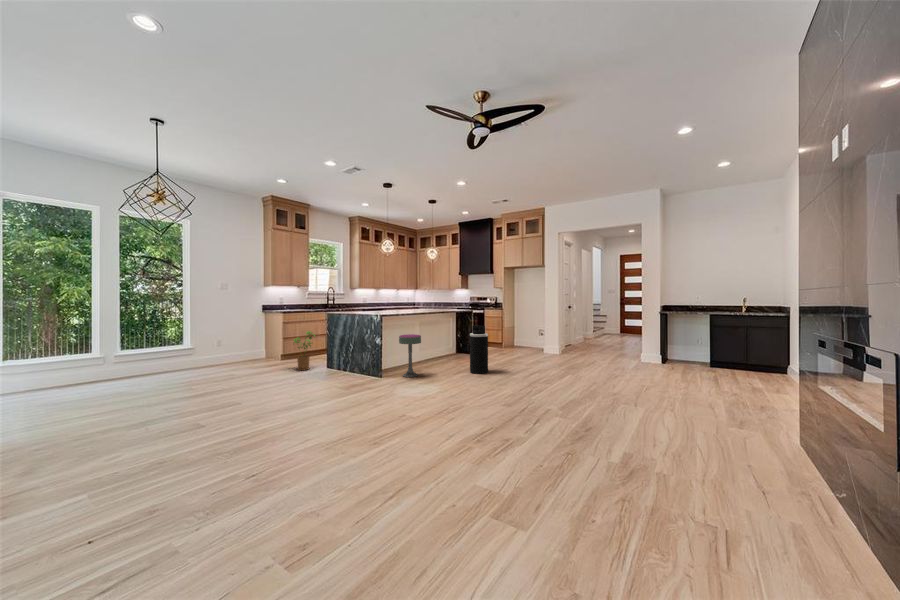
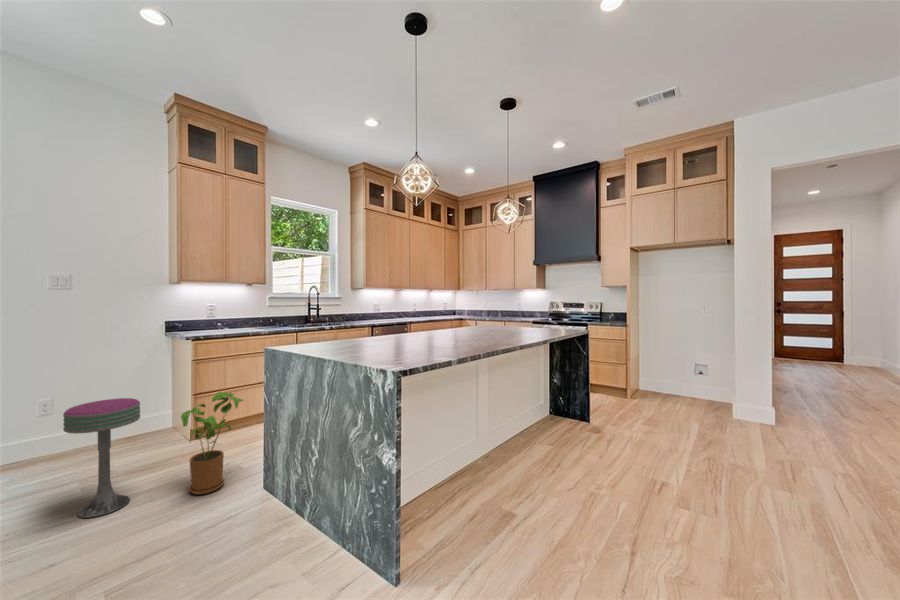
trash can: present [470,326,488,374] -> none [653,390,716,547]
bar stool: present [399,334,421,377] -> present [63,398,140,518]

